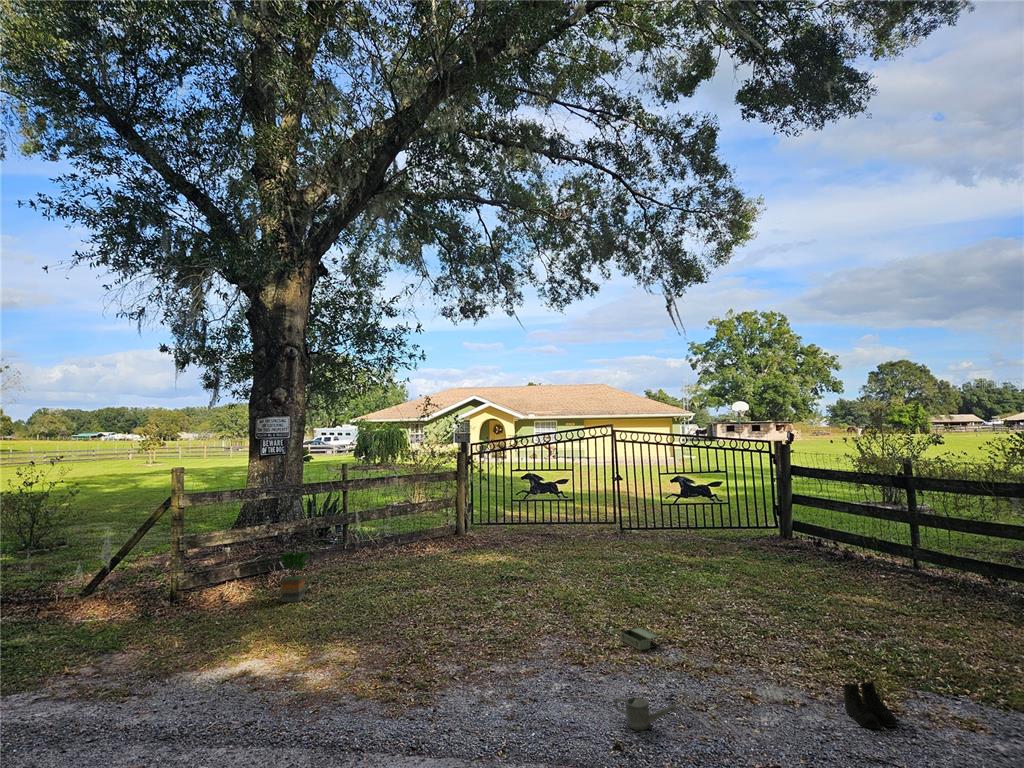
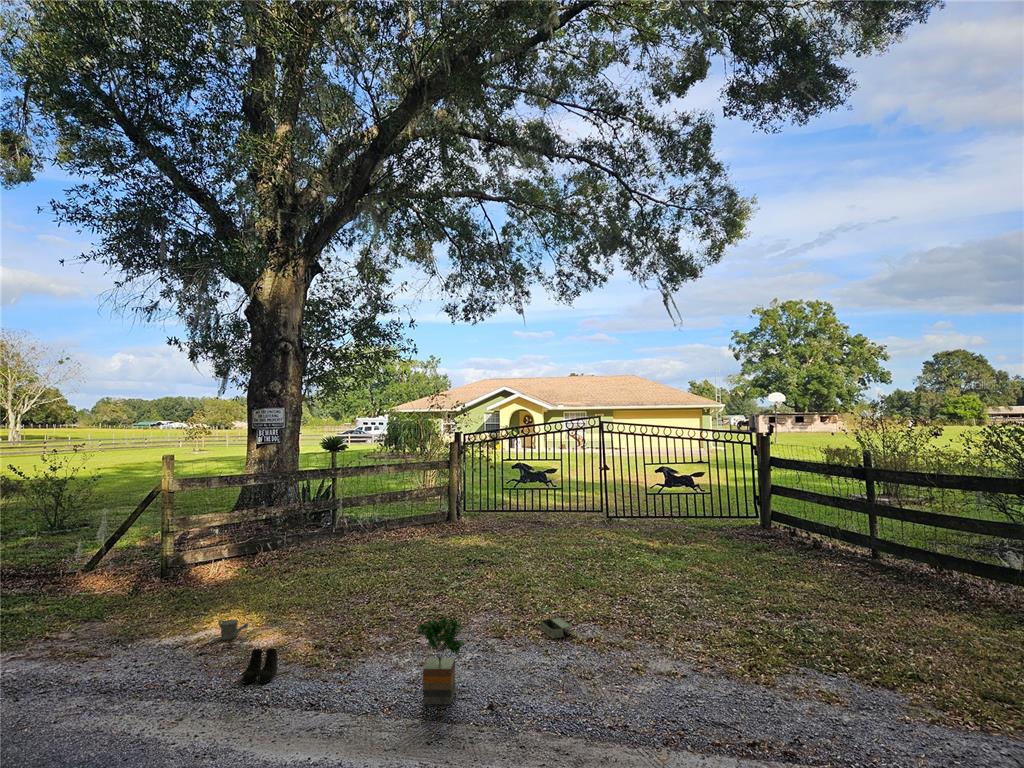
potted tree: present [280,552,309,602] -> present [417,619,466,705]
boots: present [844,682,898,729] -> present [242,648,278,684]
watering can: present [615,697,676,730] -> present [219,620,248,640]

